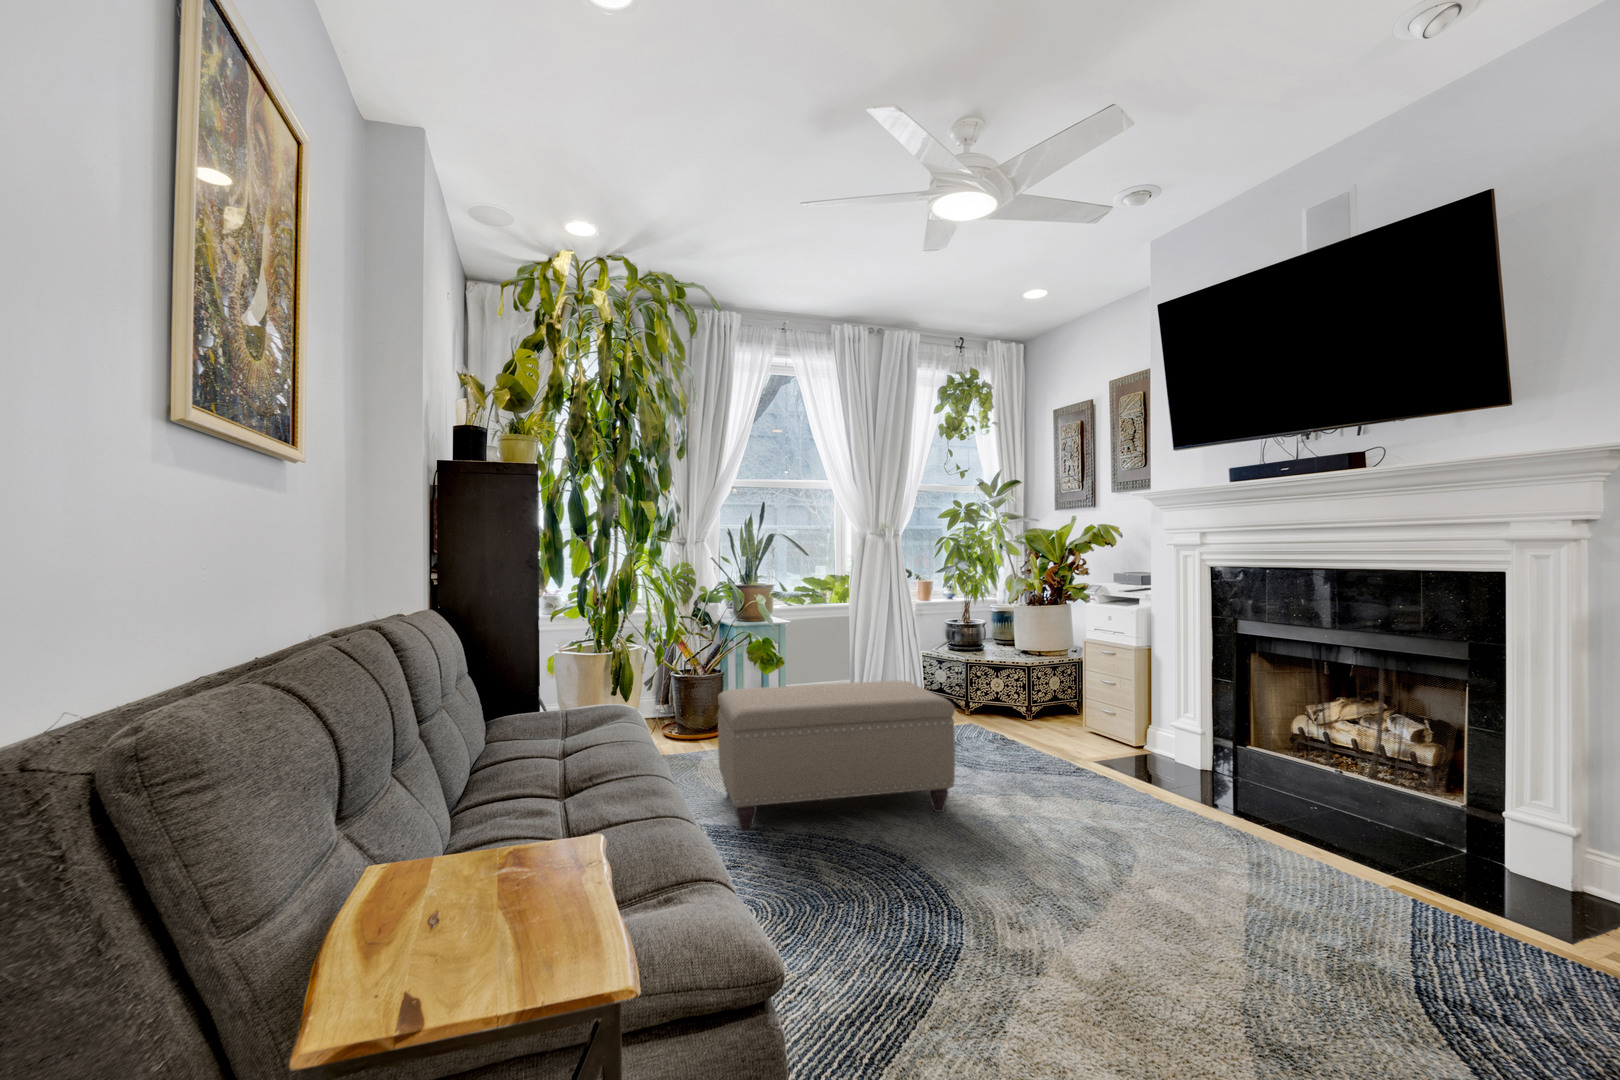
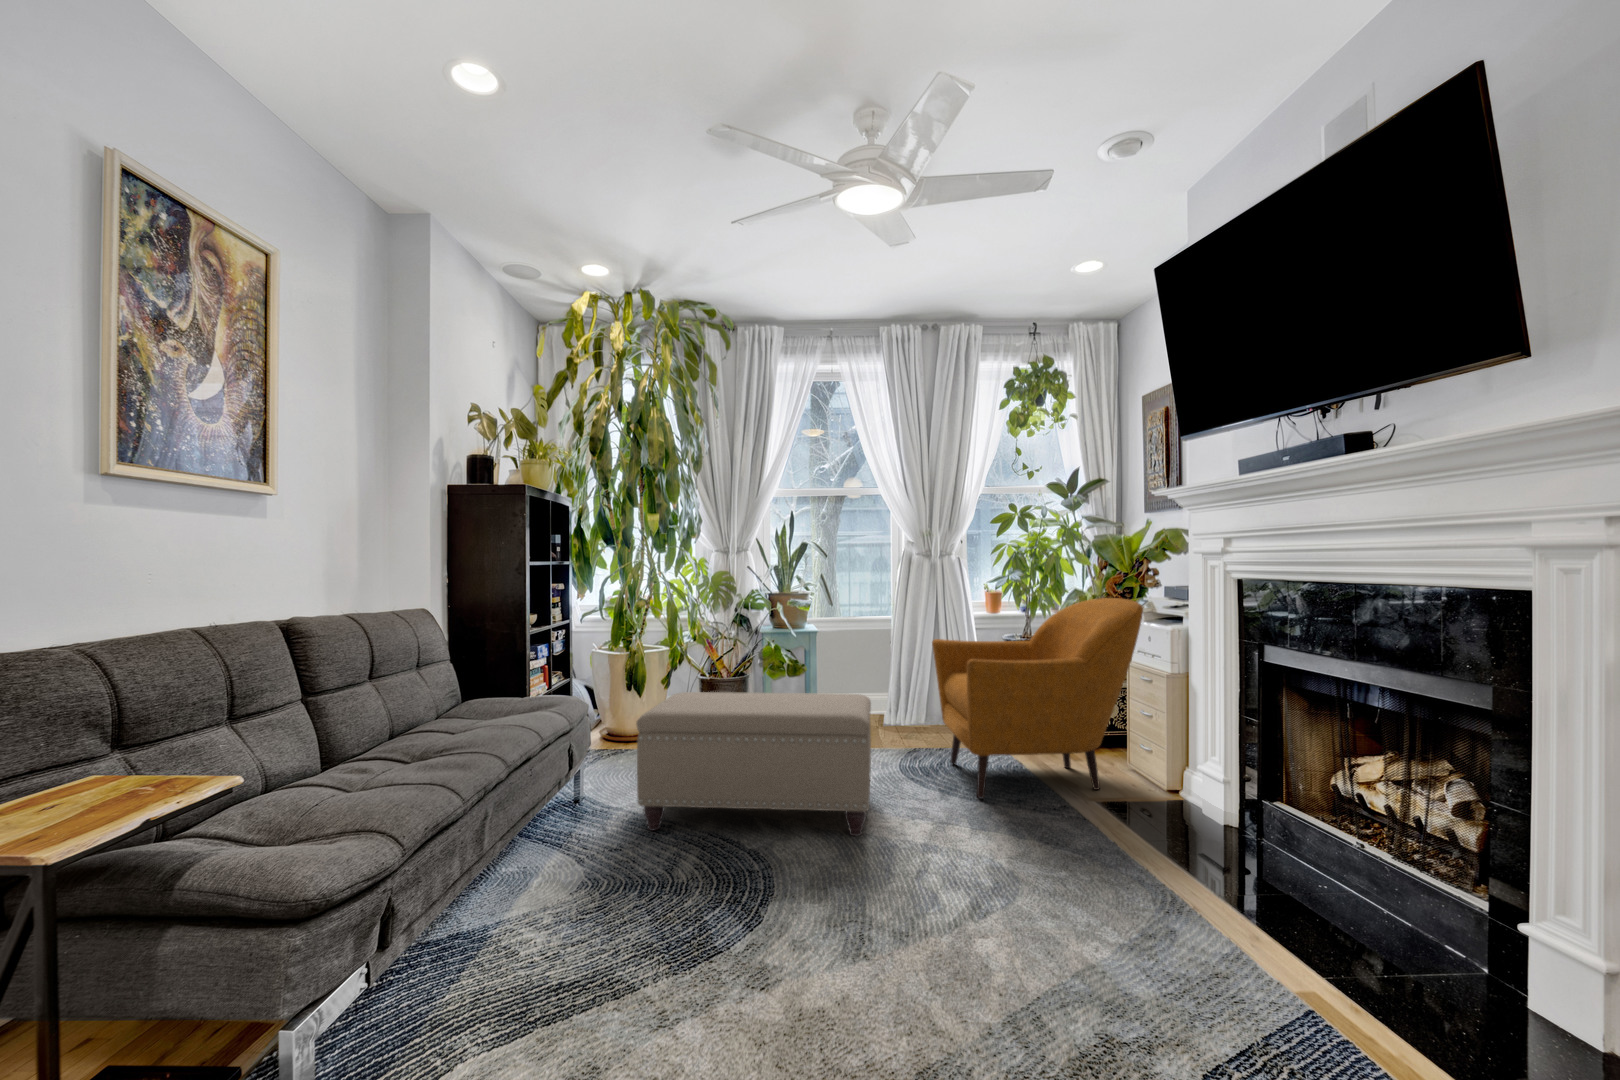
armchair: none [921,585,1124,768] -> present [932,598,1143,798]

